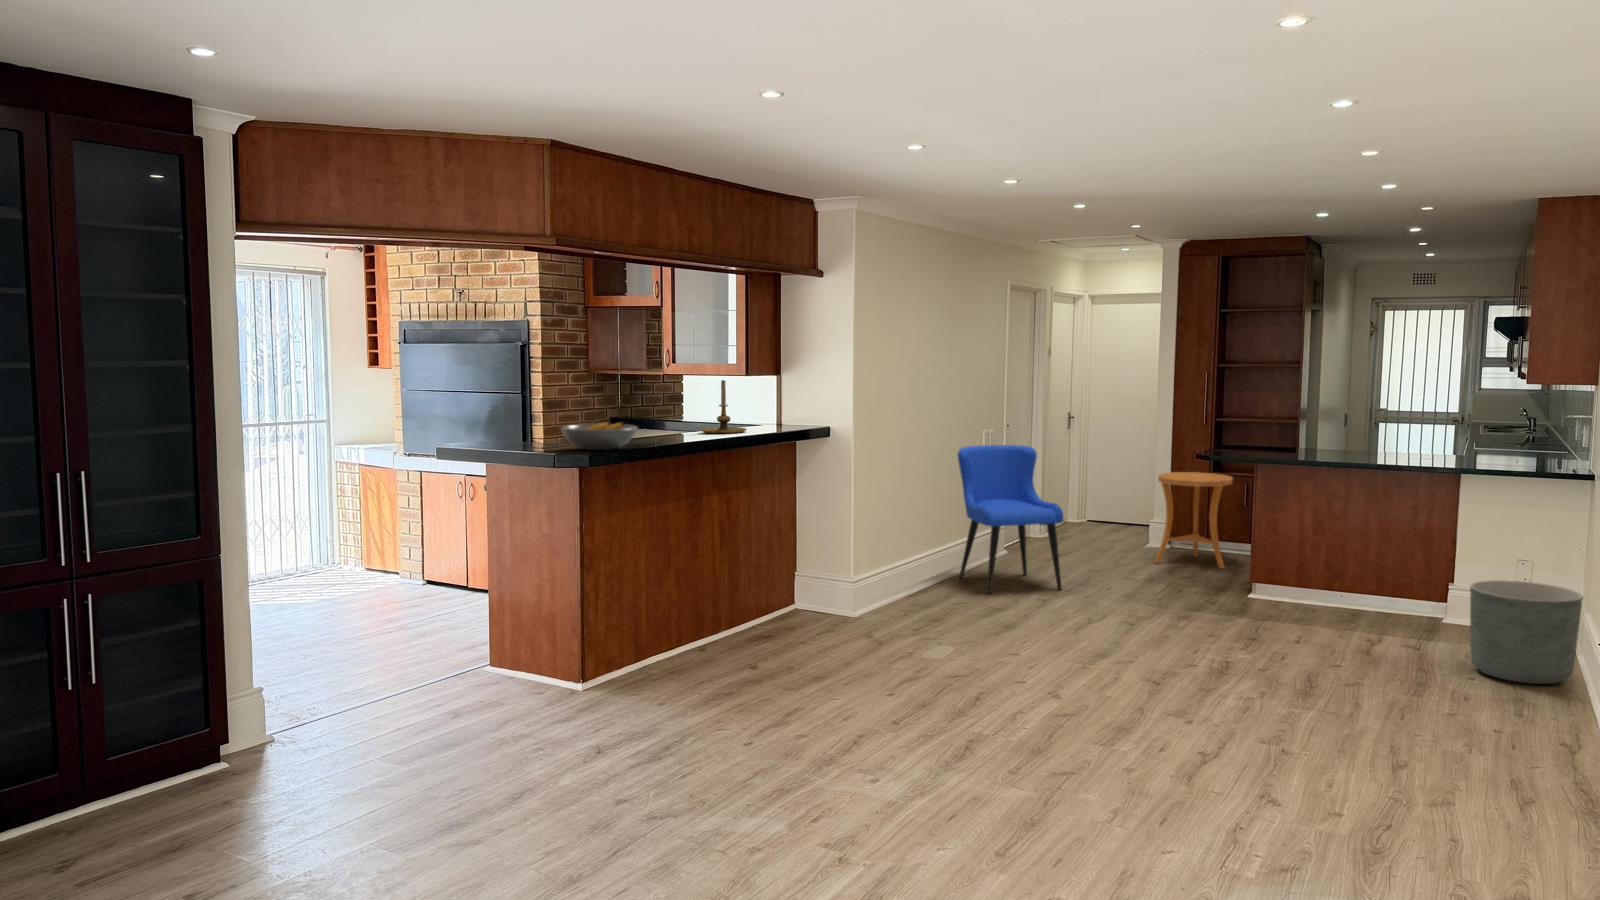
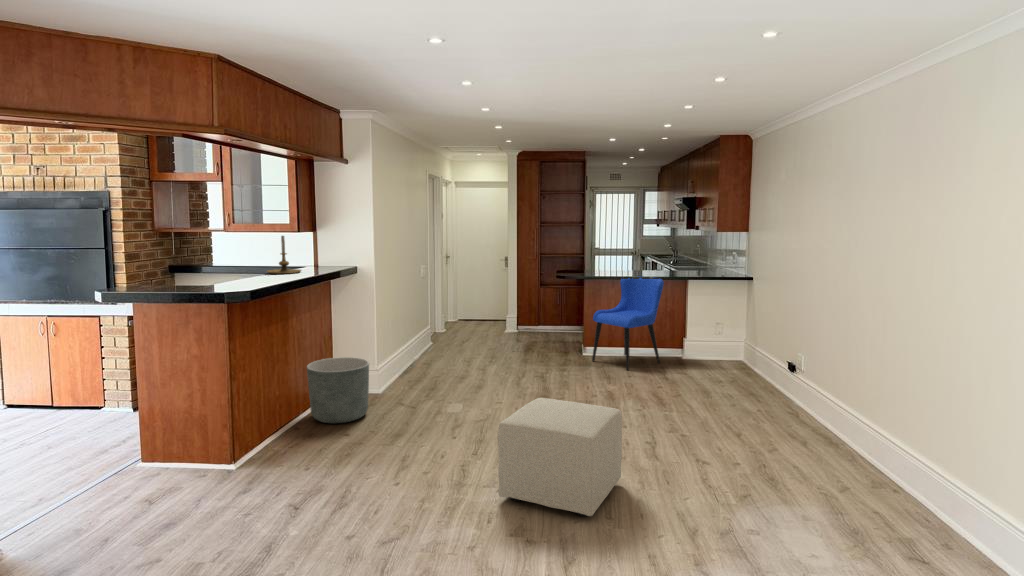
fruit bowl: present [561,422,637,450] -> none [175,267,243,290]
dining chair: present [958,445,1063,594] -> present [592,276,664,370]
side table: present [1155,472,1233,569] -> none [517,286,557,338]
planter: present [1470,580,1583,684] -> present [307,357,369,423]
ottoman: none [907,632,1107,801] -> present [498,398,622,516]

